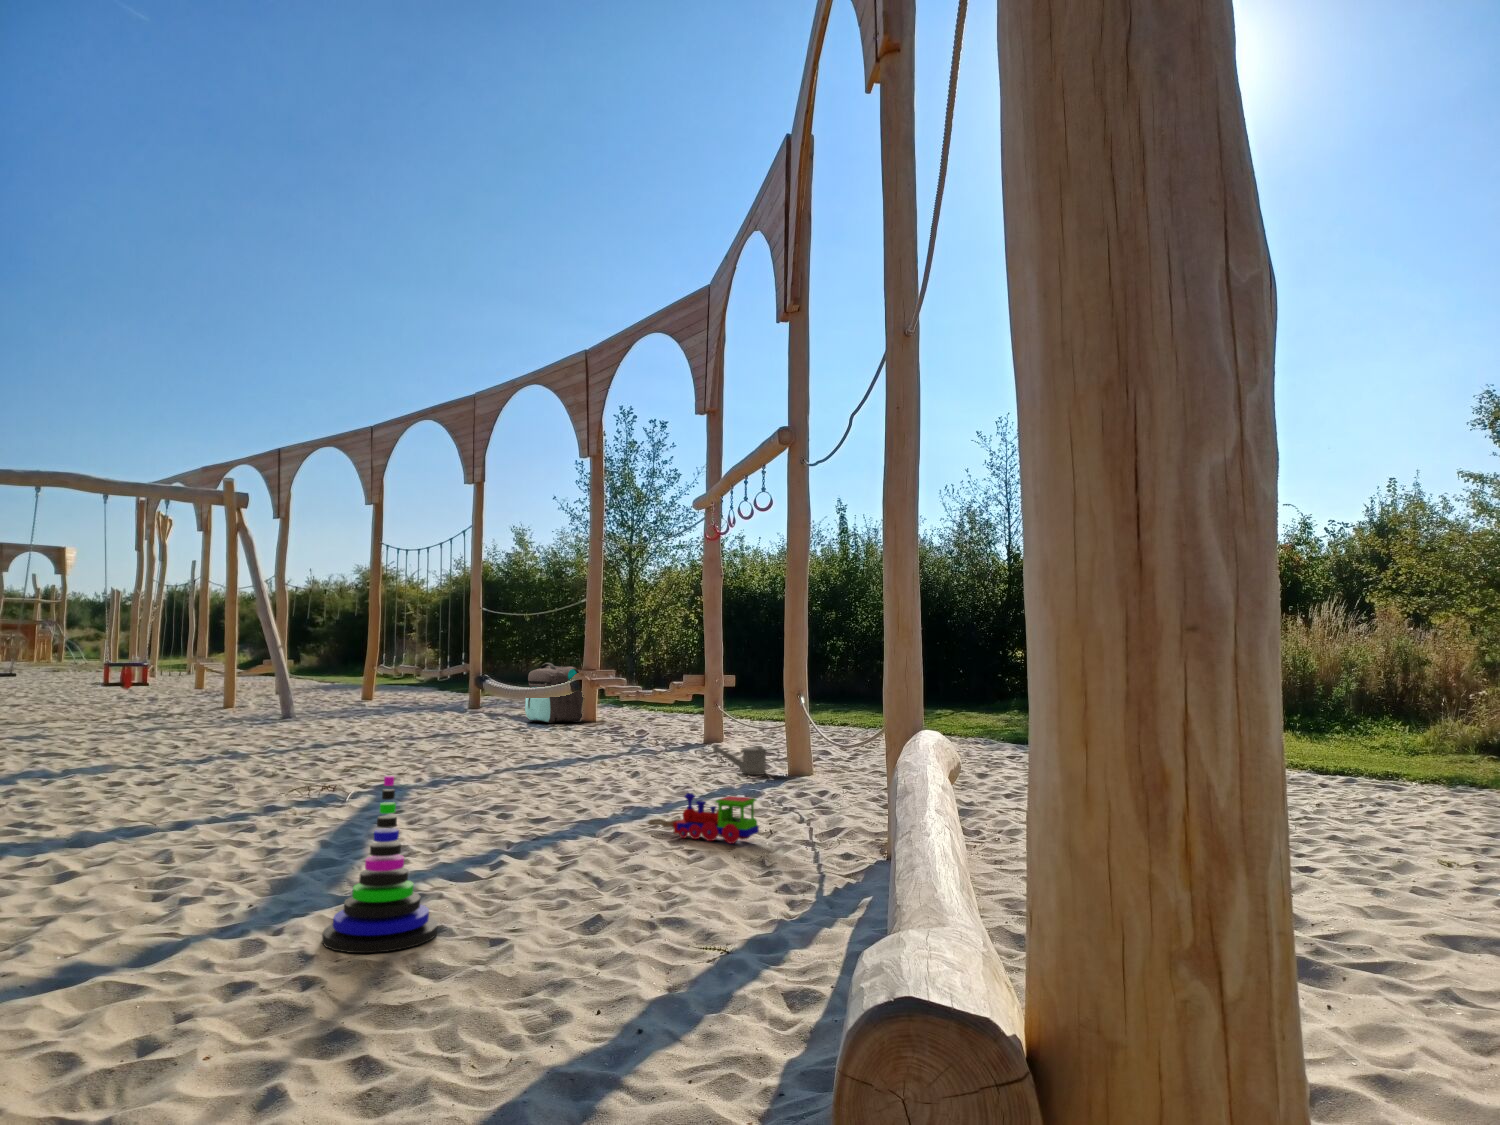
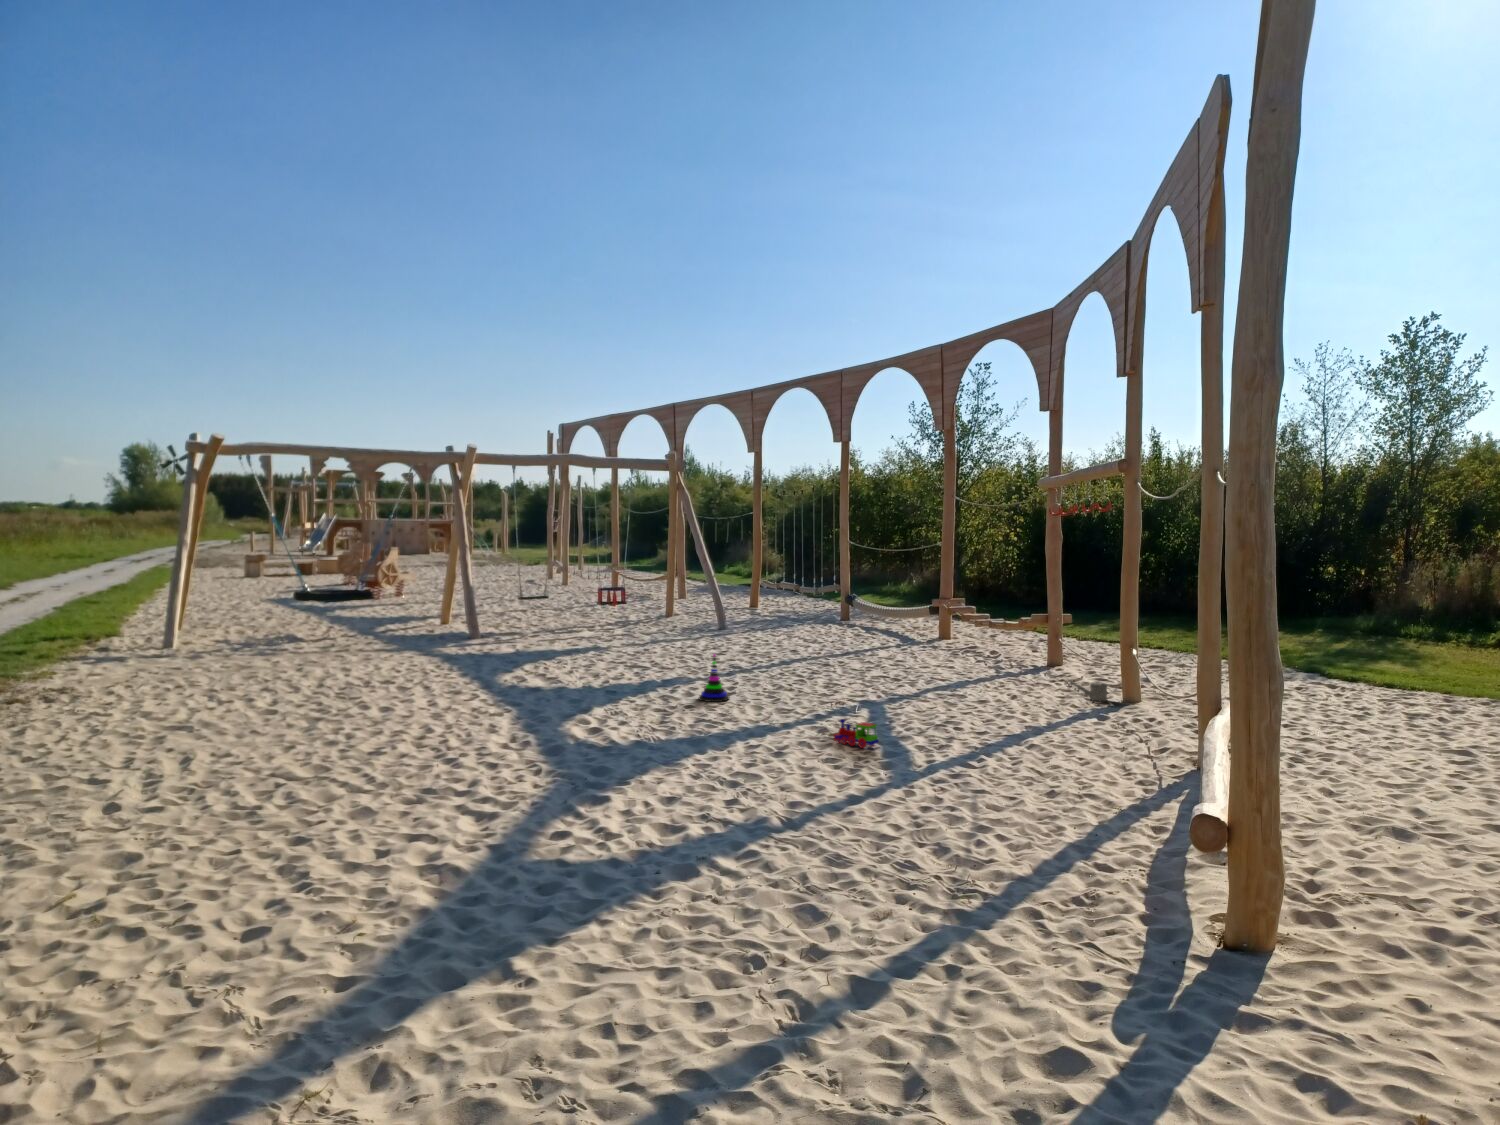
backpack: present [525,663,584,723] -> none [904,598,949,643]
stacking toy: present [322,776,438,953] -> present [699,654,729,702]
toy train: present [648,793,759,843] -> present [822,719,879,748]

